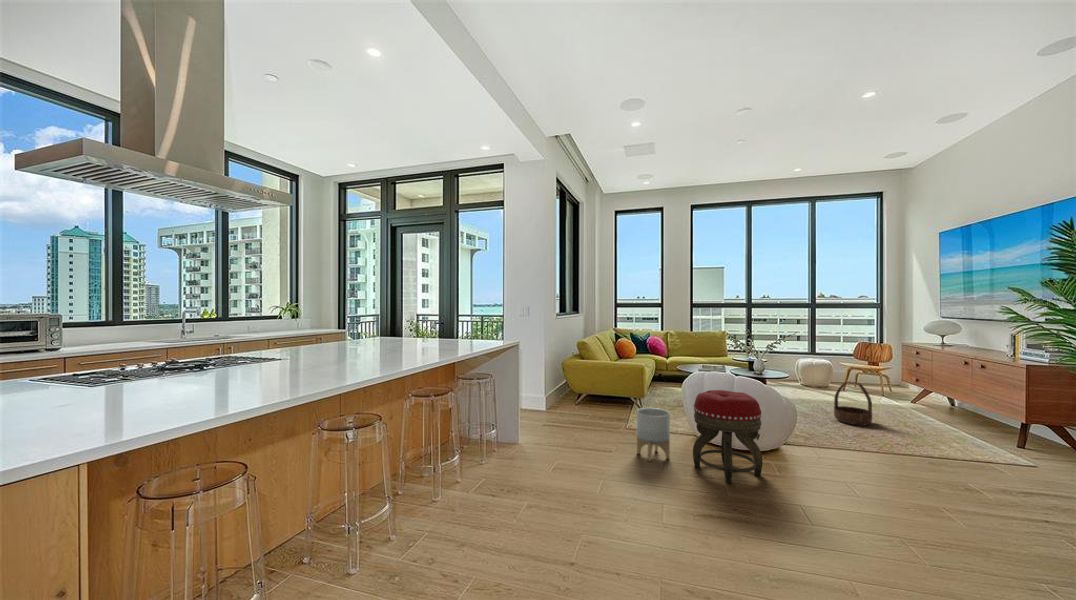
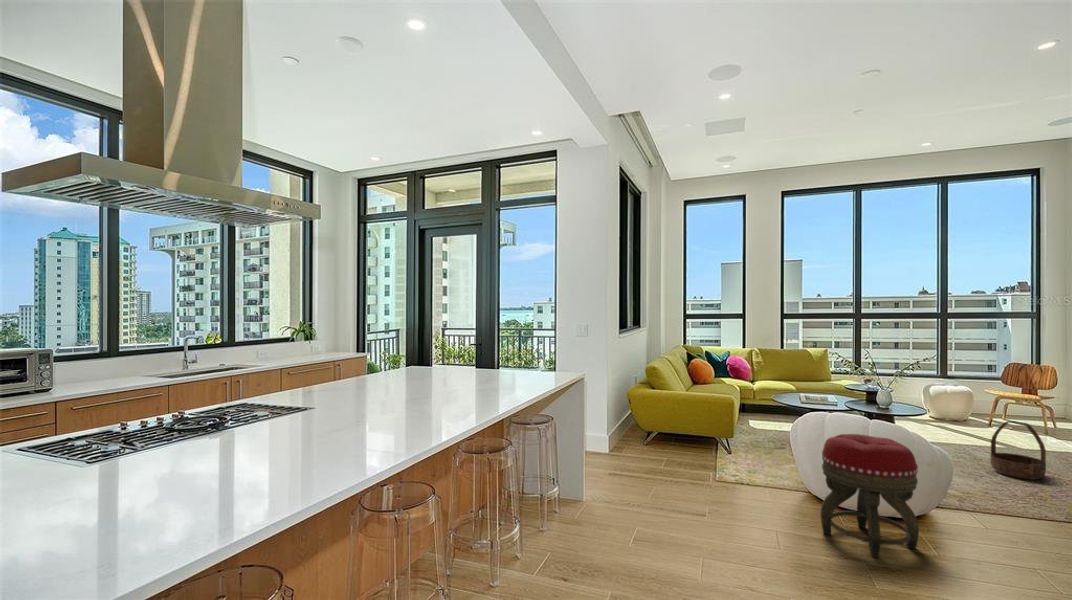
planter: present [637,408,670,461] -> none [742,454,787,524]

